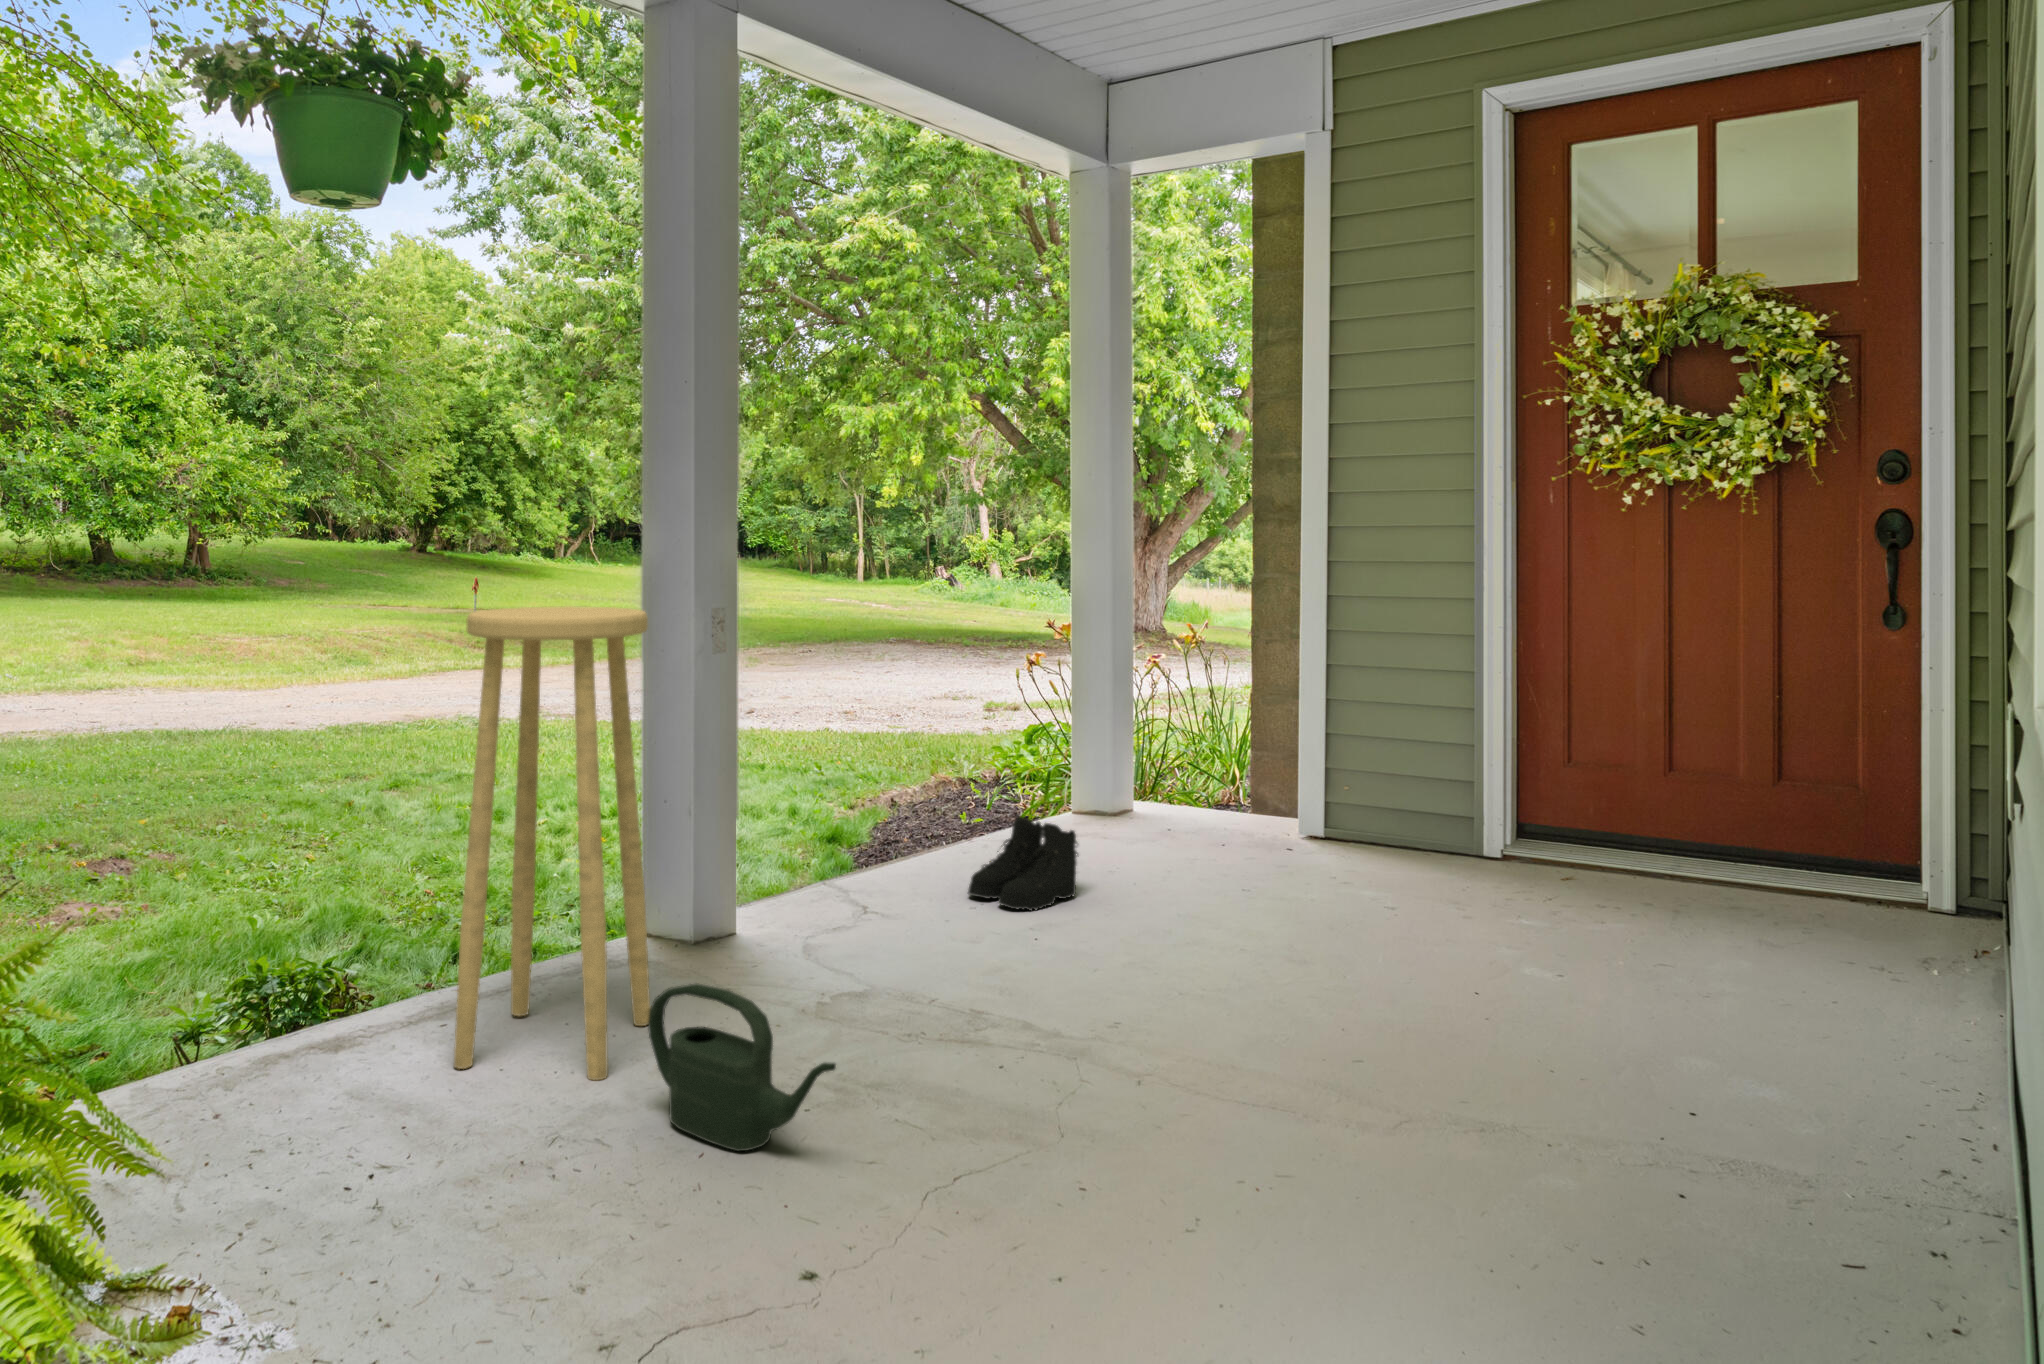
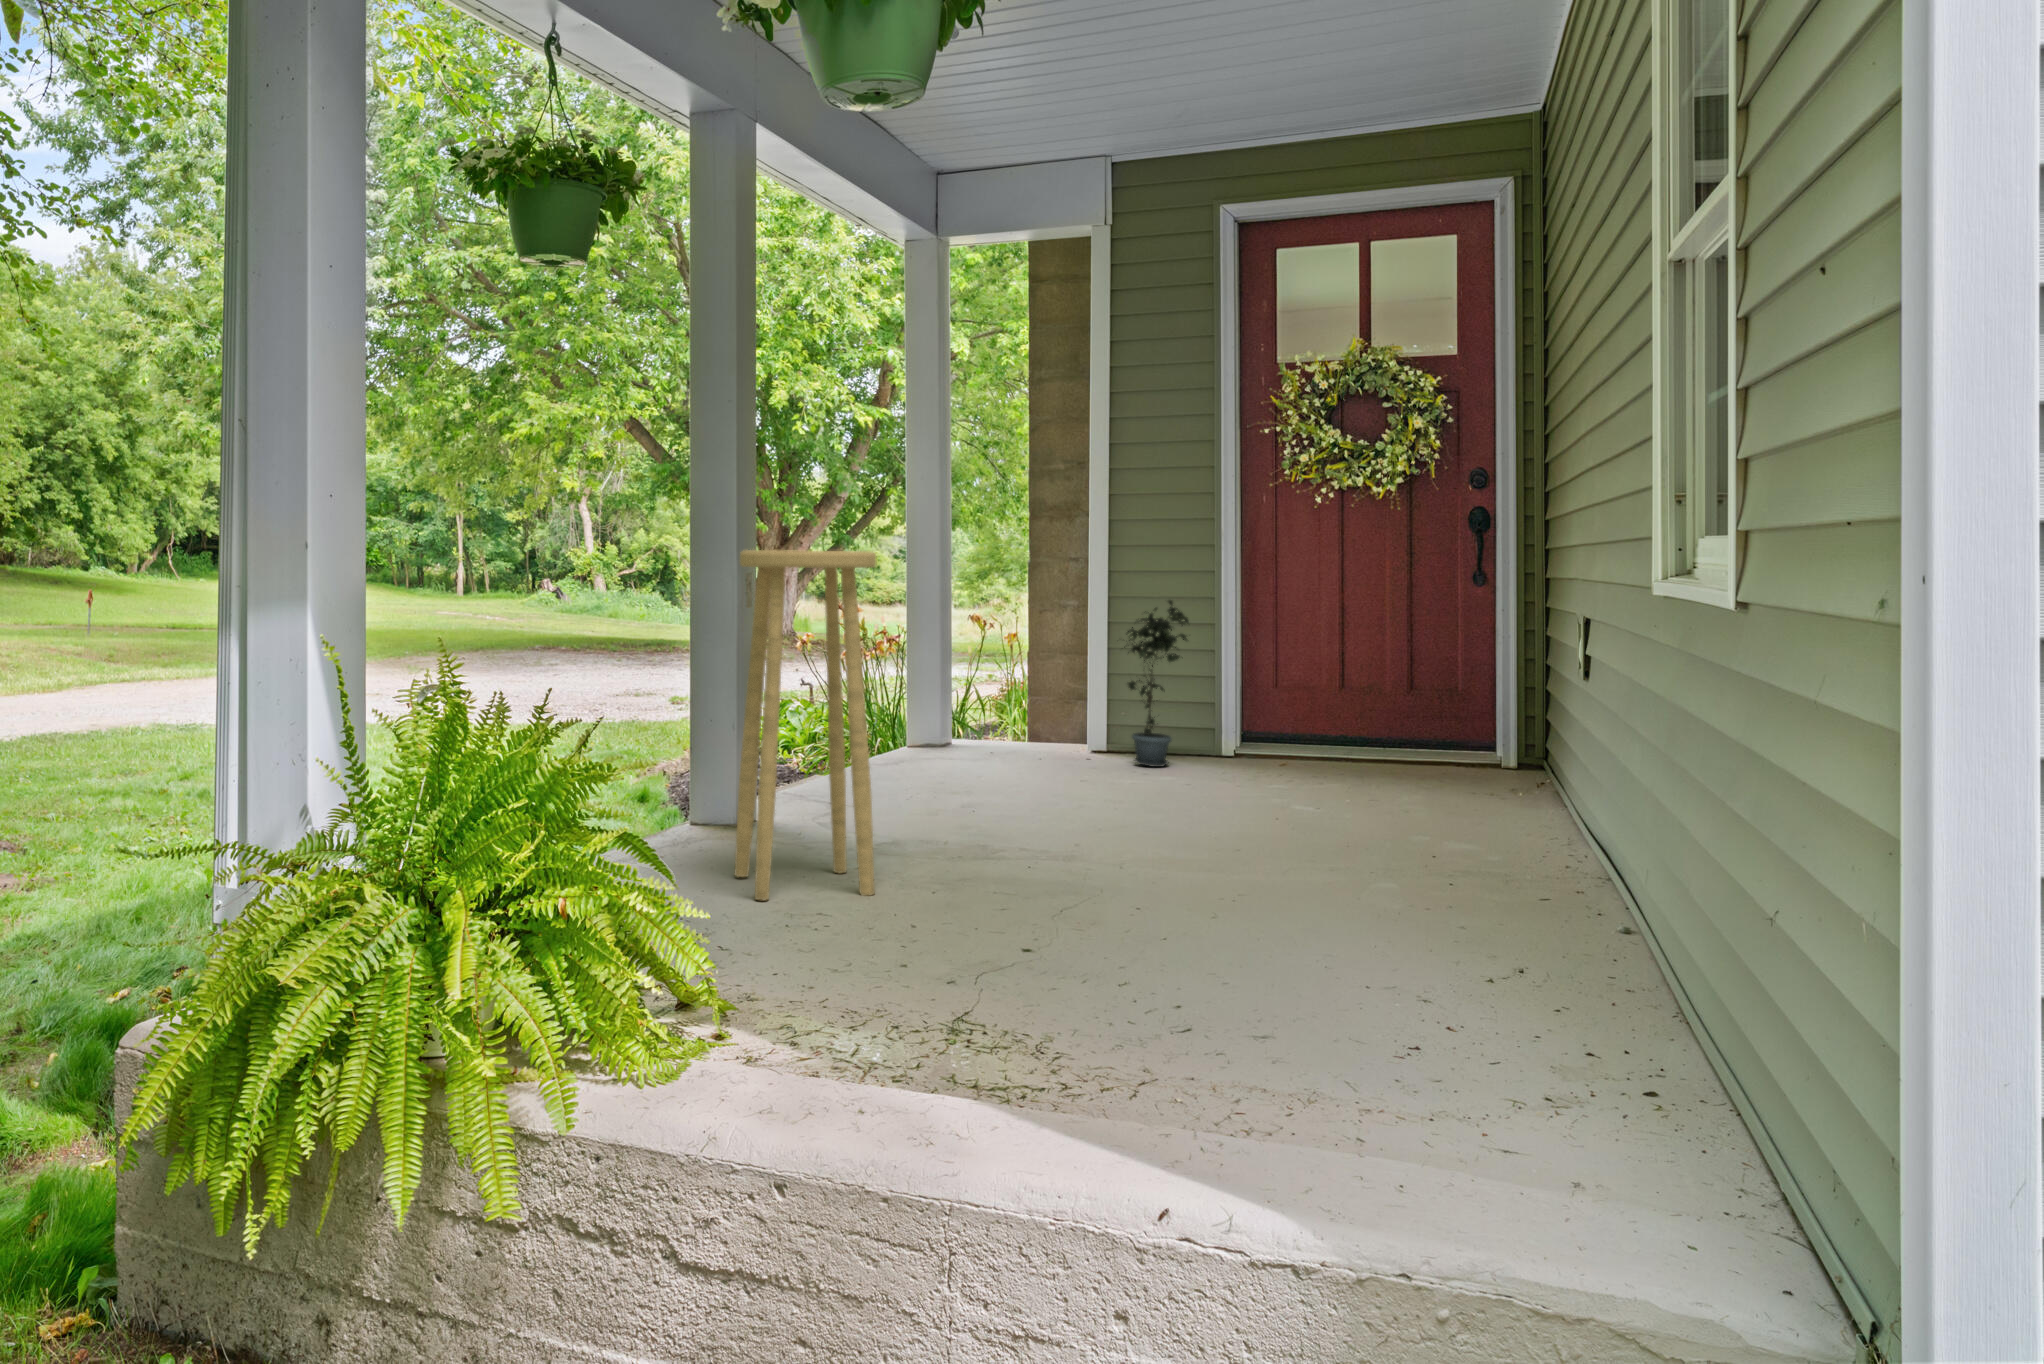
potted plant: none [1314,638,1417,860] -> present [1124,600,1189,767]
boots: present [968,816,1078,911] -> none [929,737,1006,805]
watering can: present [648,983,836,1151] -> none [936,804,1102,908]

